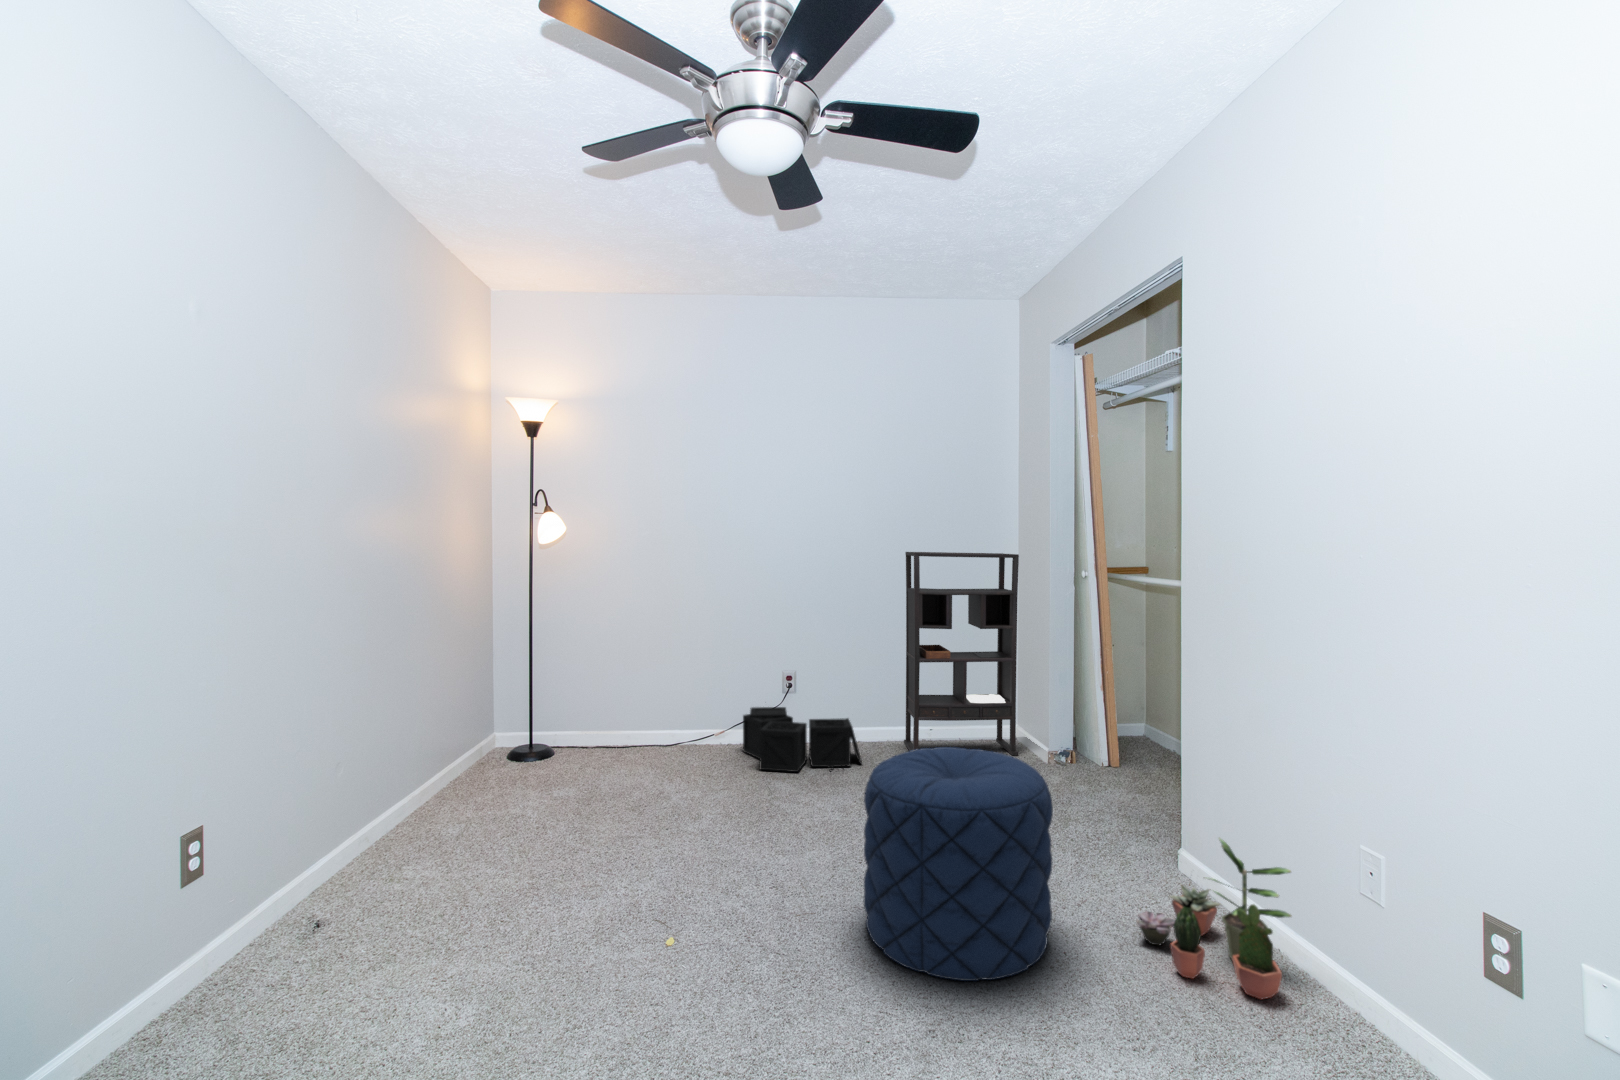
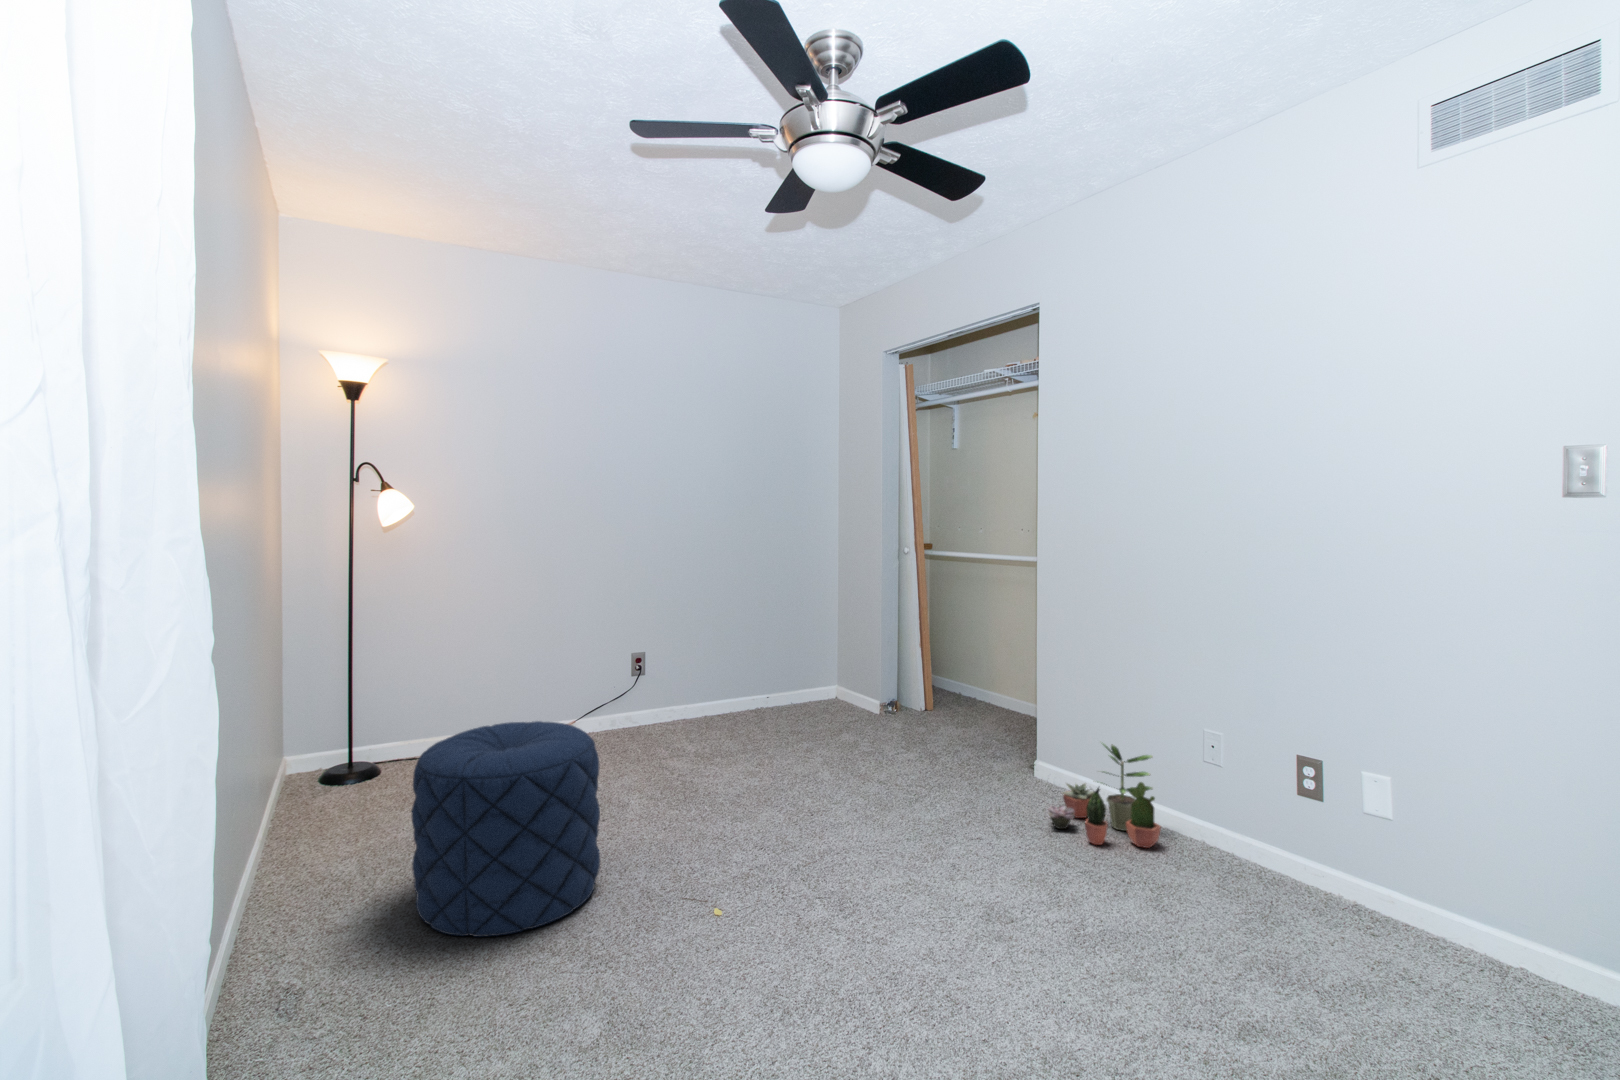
bookshelf: present [904,552,1019,755] -> none [745,530,852,725]
storage bin: present [743,707,862,772] -> none [595,690,726,753]
pouf: present [864,747,1053,981] -> present [412,721,600,936]

